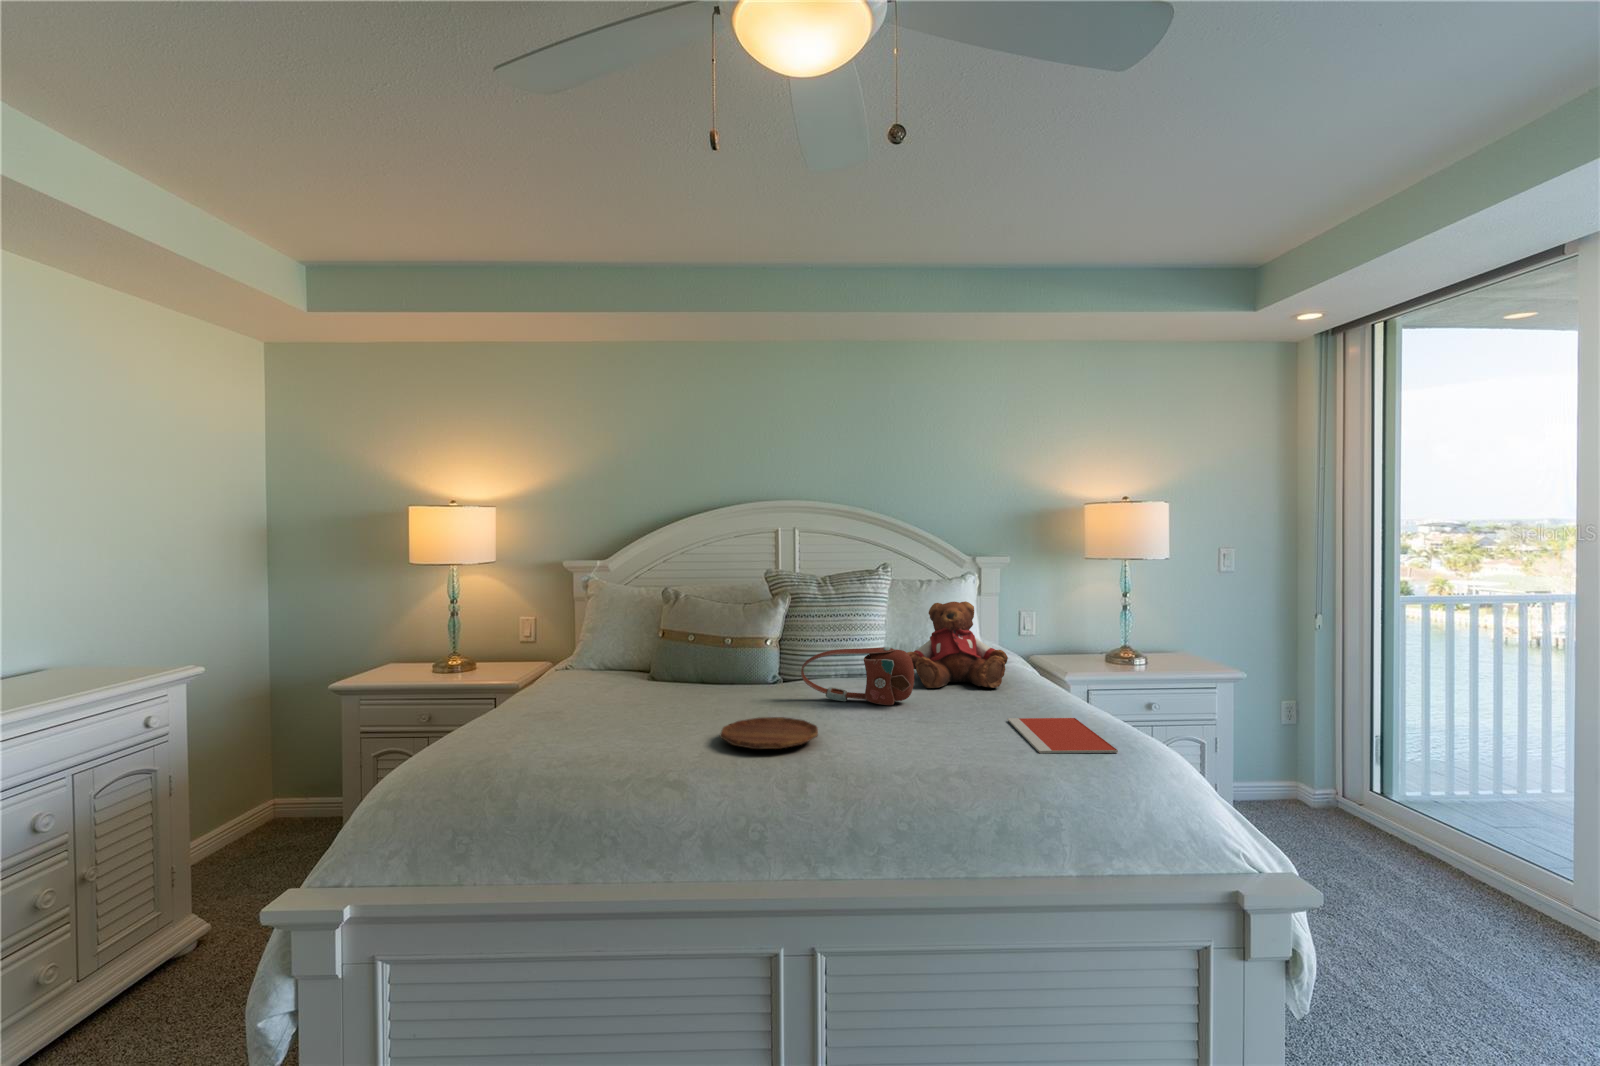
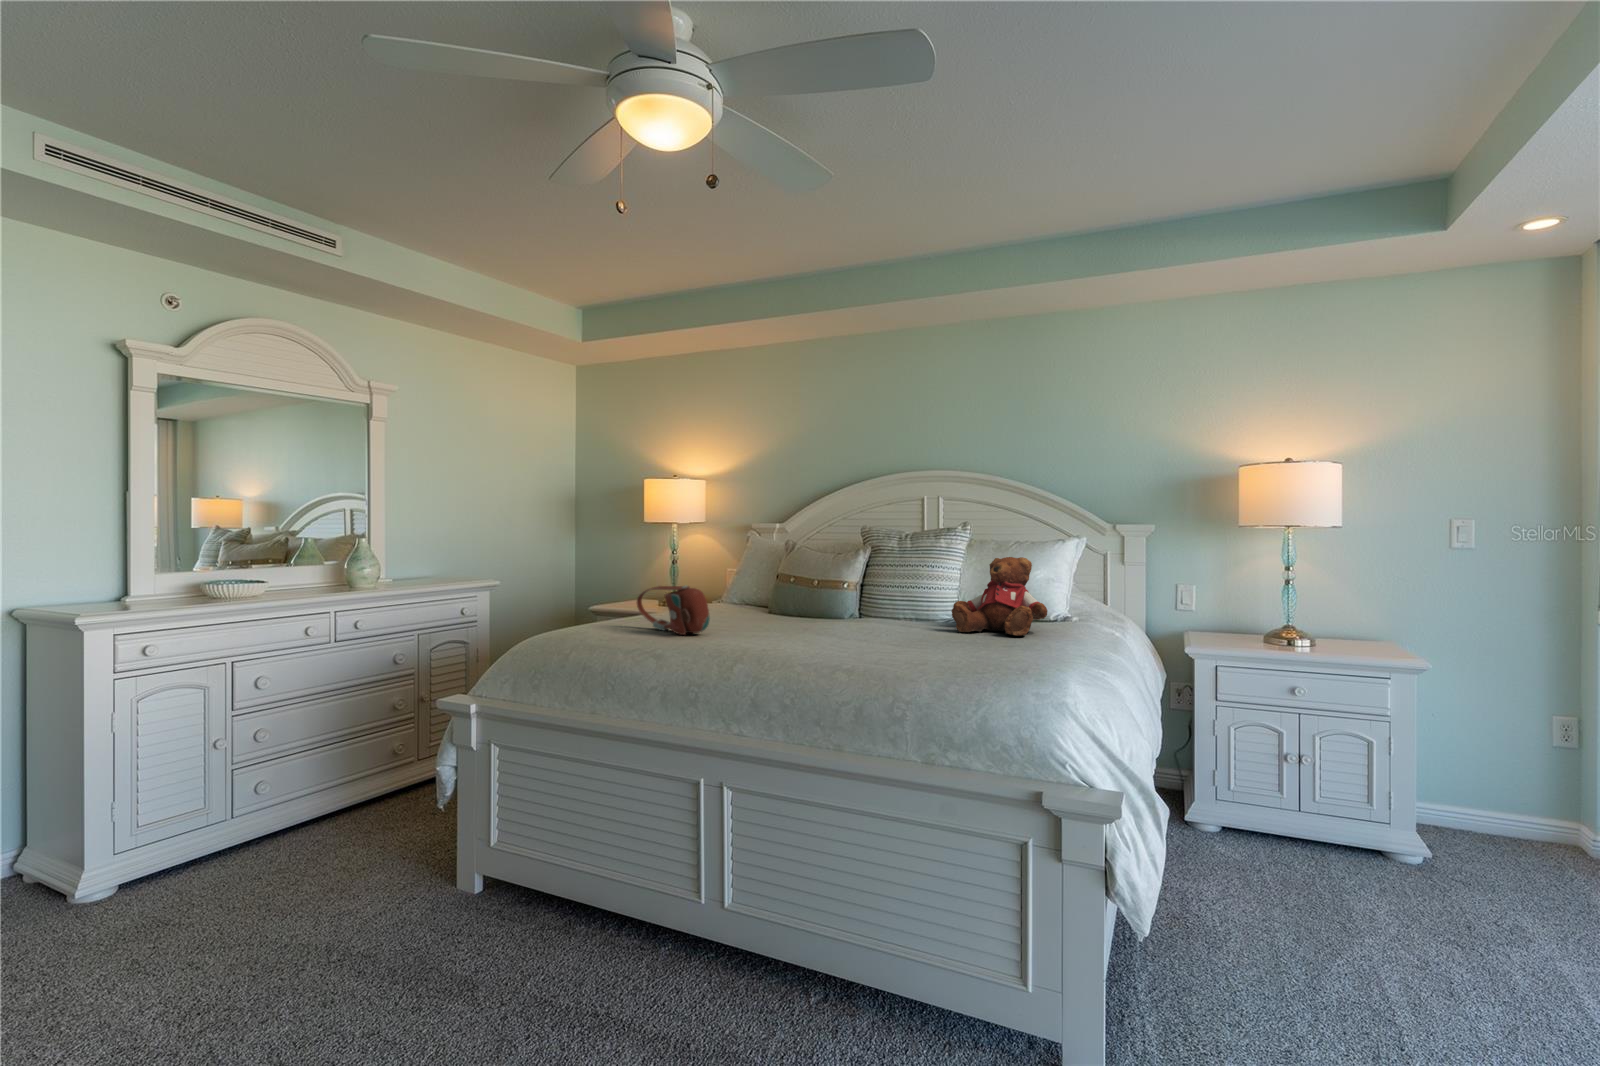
handbag: present [801,647,914,705] -> present [637,586,710,635]
tray: present [720,717,818,749] -> none [713,630,789,647]
notebook: present [1008,718,1118,753] -> none [931,651,1027,675]

